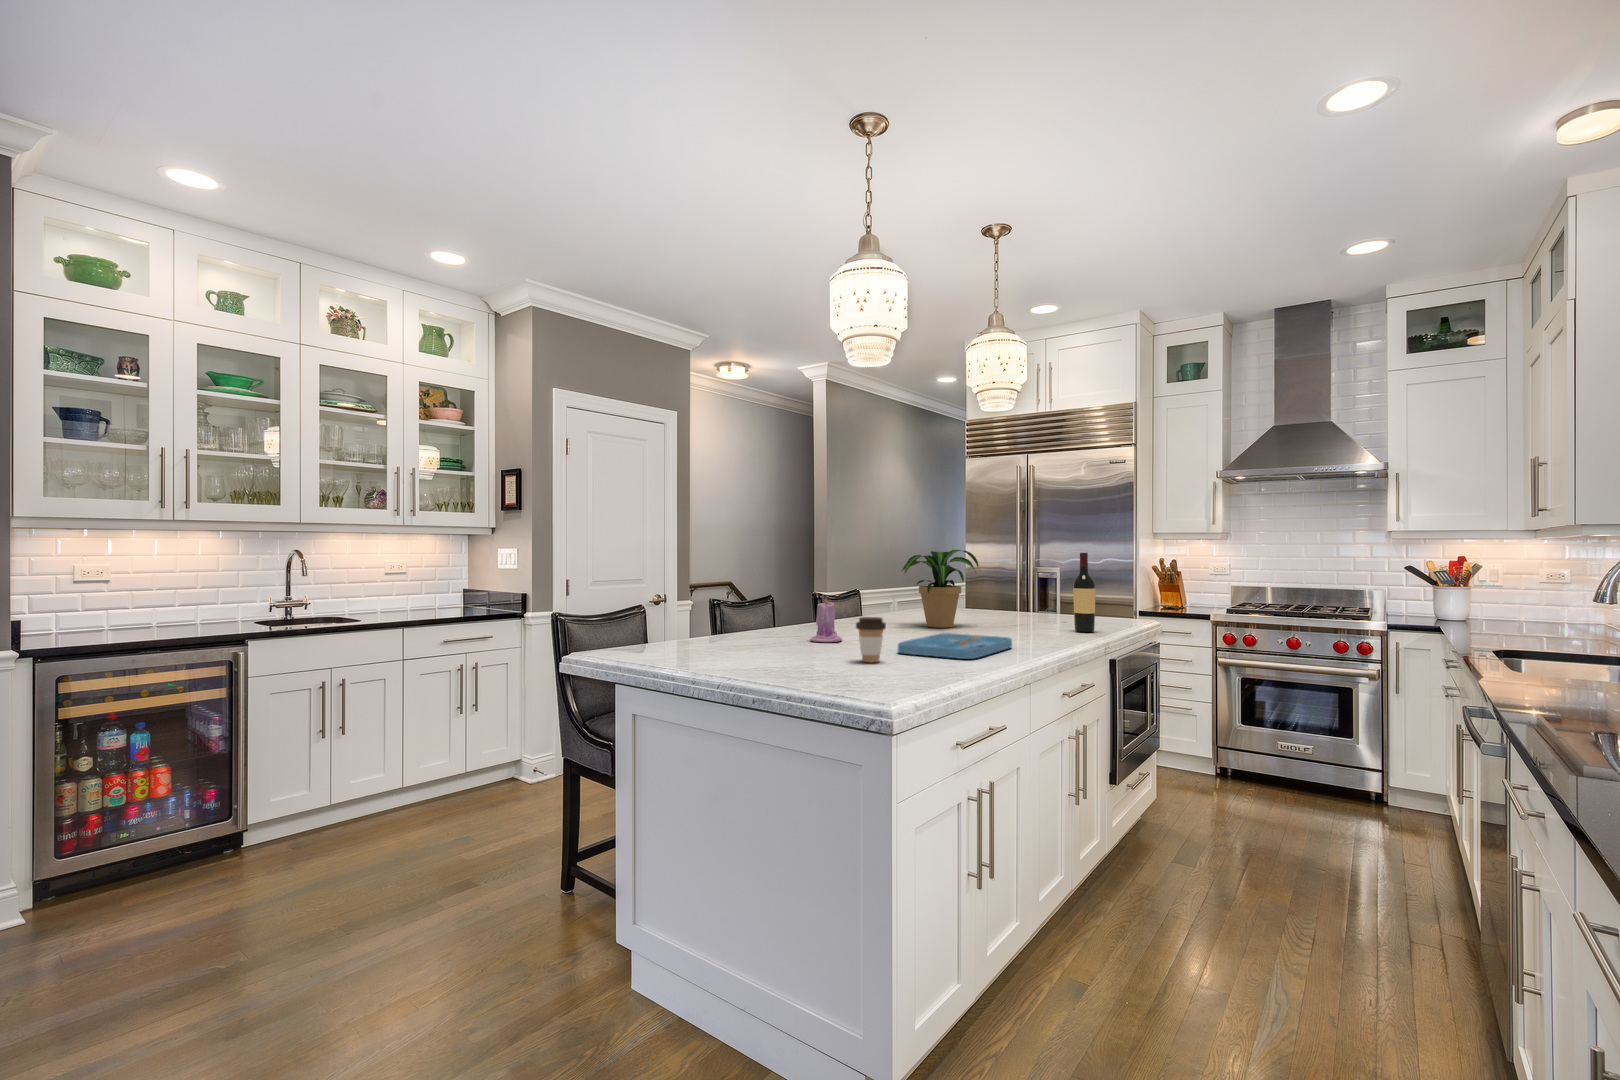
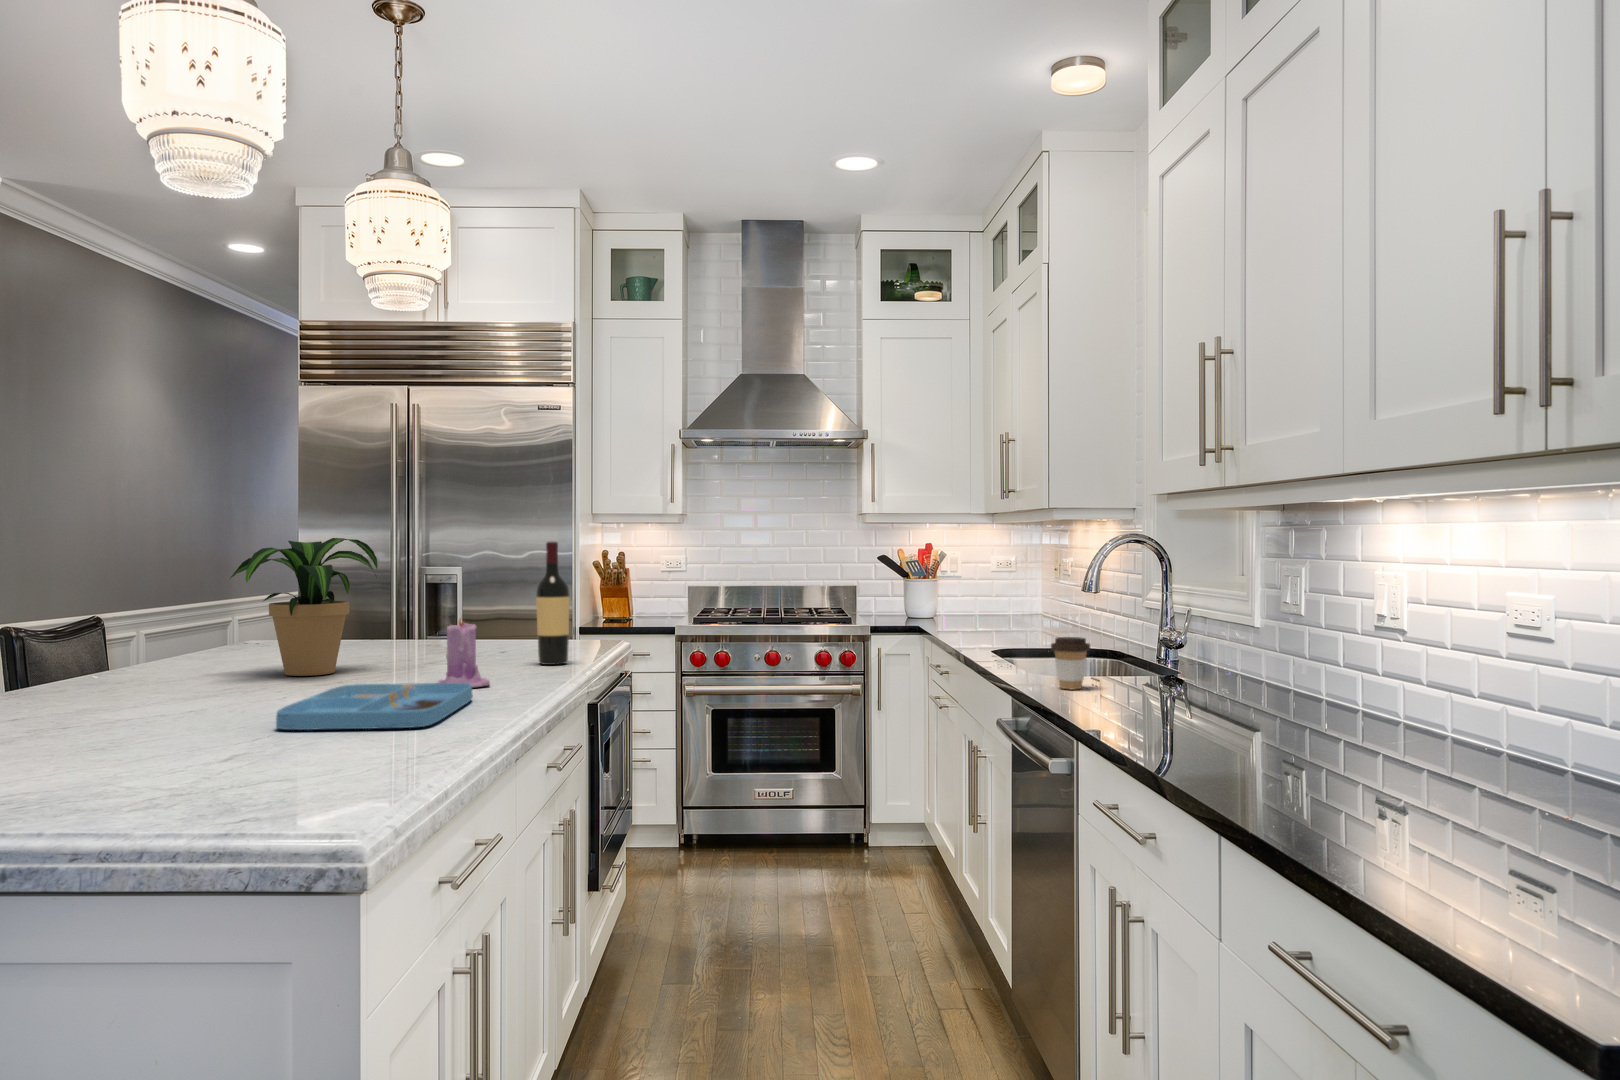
candle: present [810,597,842,642] -> present [437,619,490,687]
coffee cup: present [856,617,886,662] -> present [1051,637,1090,690]

